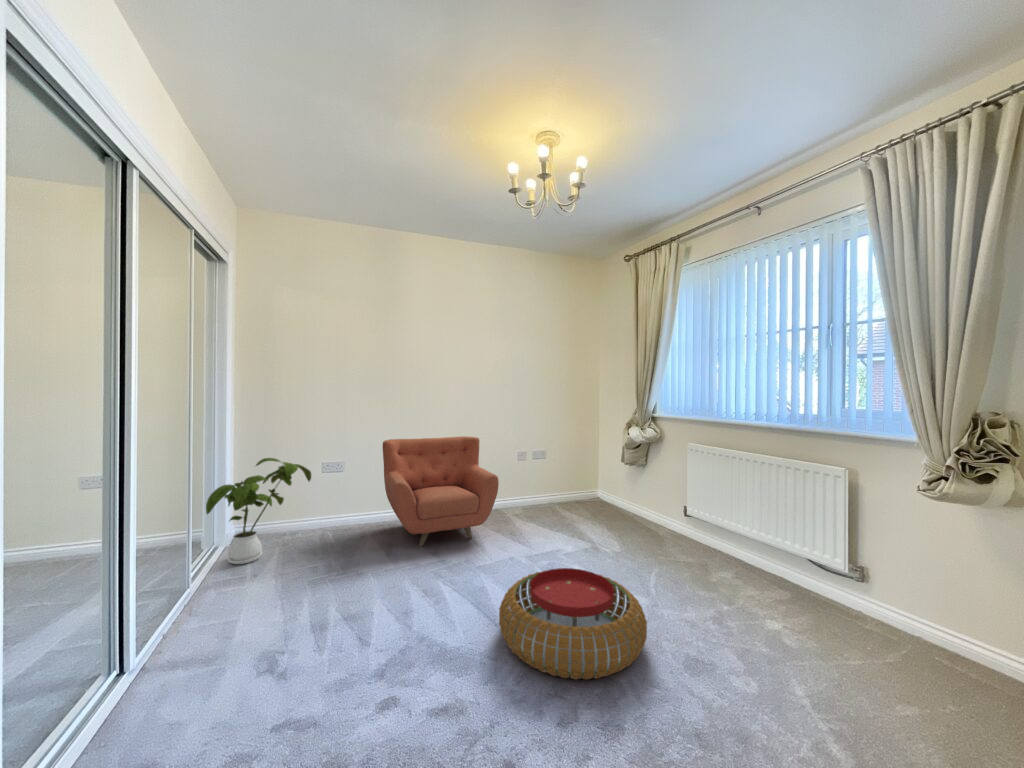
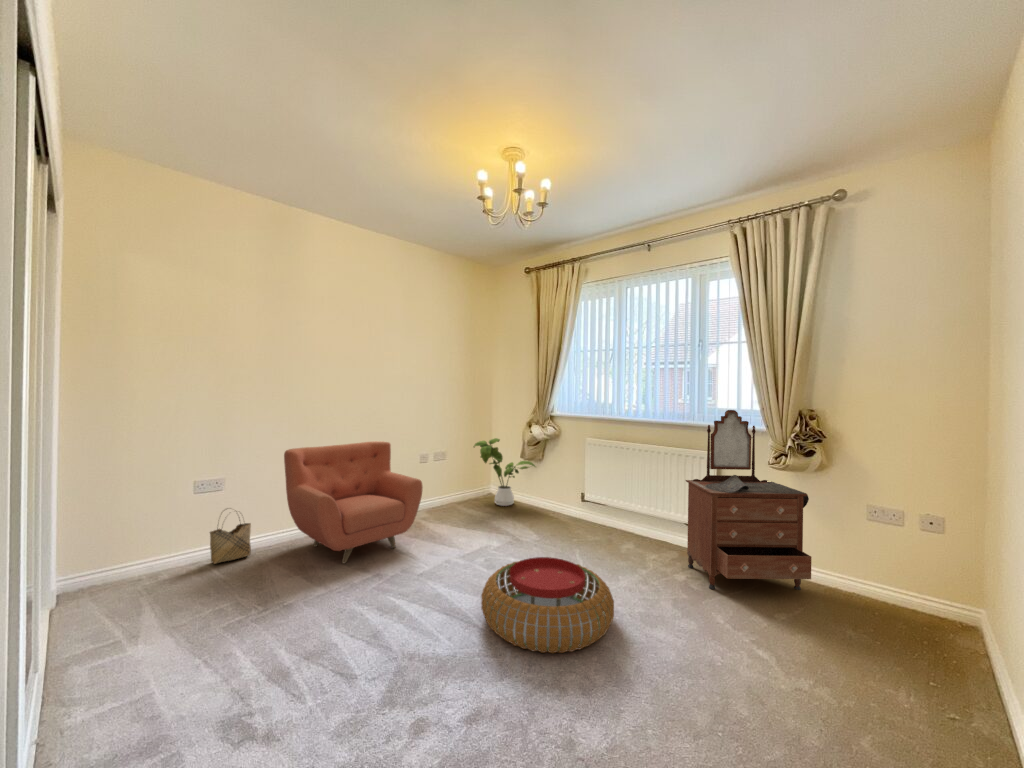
dresser: none [791,412,988,681] -> present [686,410,812,590]
house plant: present [206,458,311,564] -> present [473,438,535,506]
woven basket: none [326,486,359,532] -> present [210,511,251,564]

